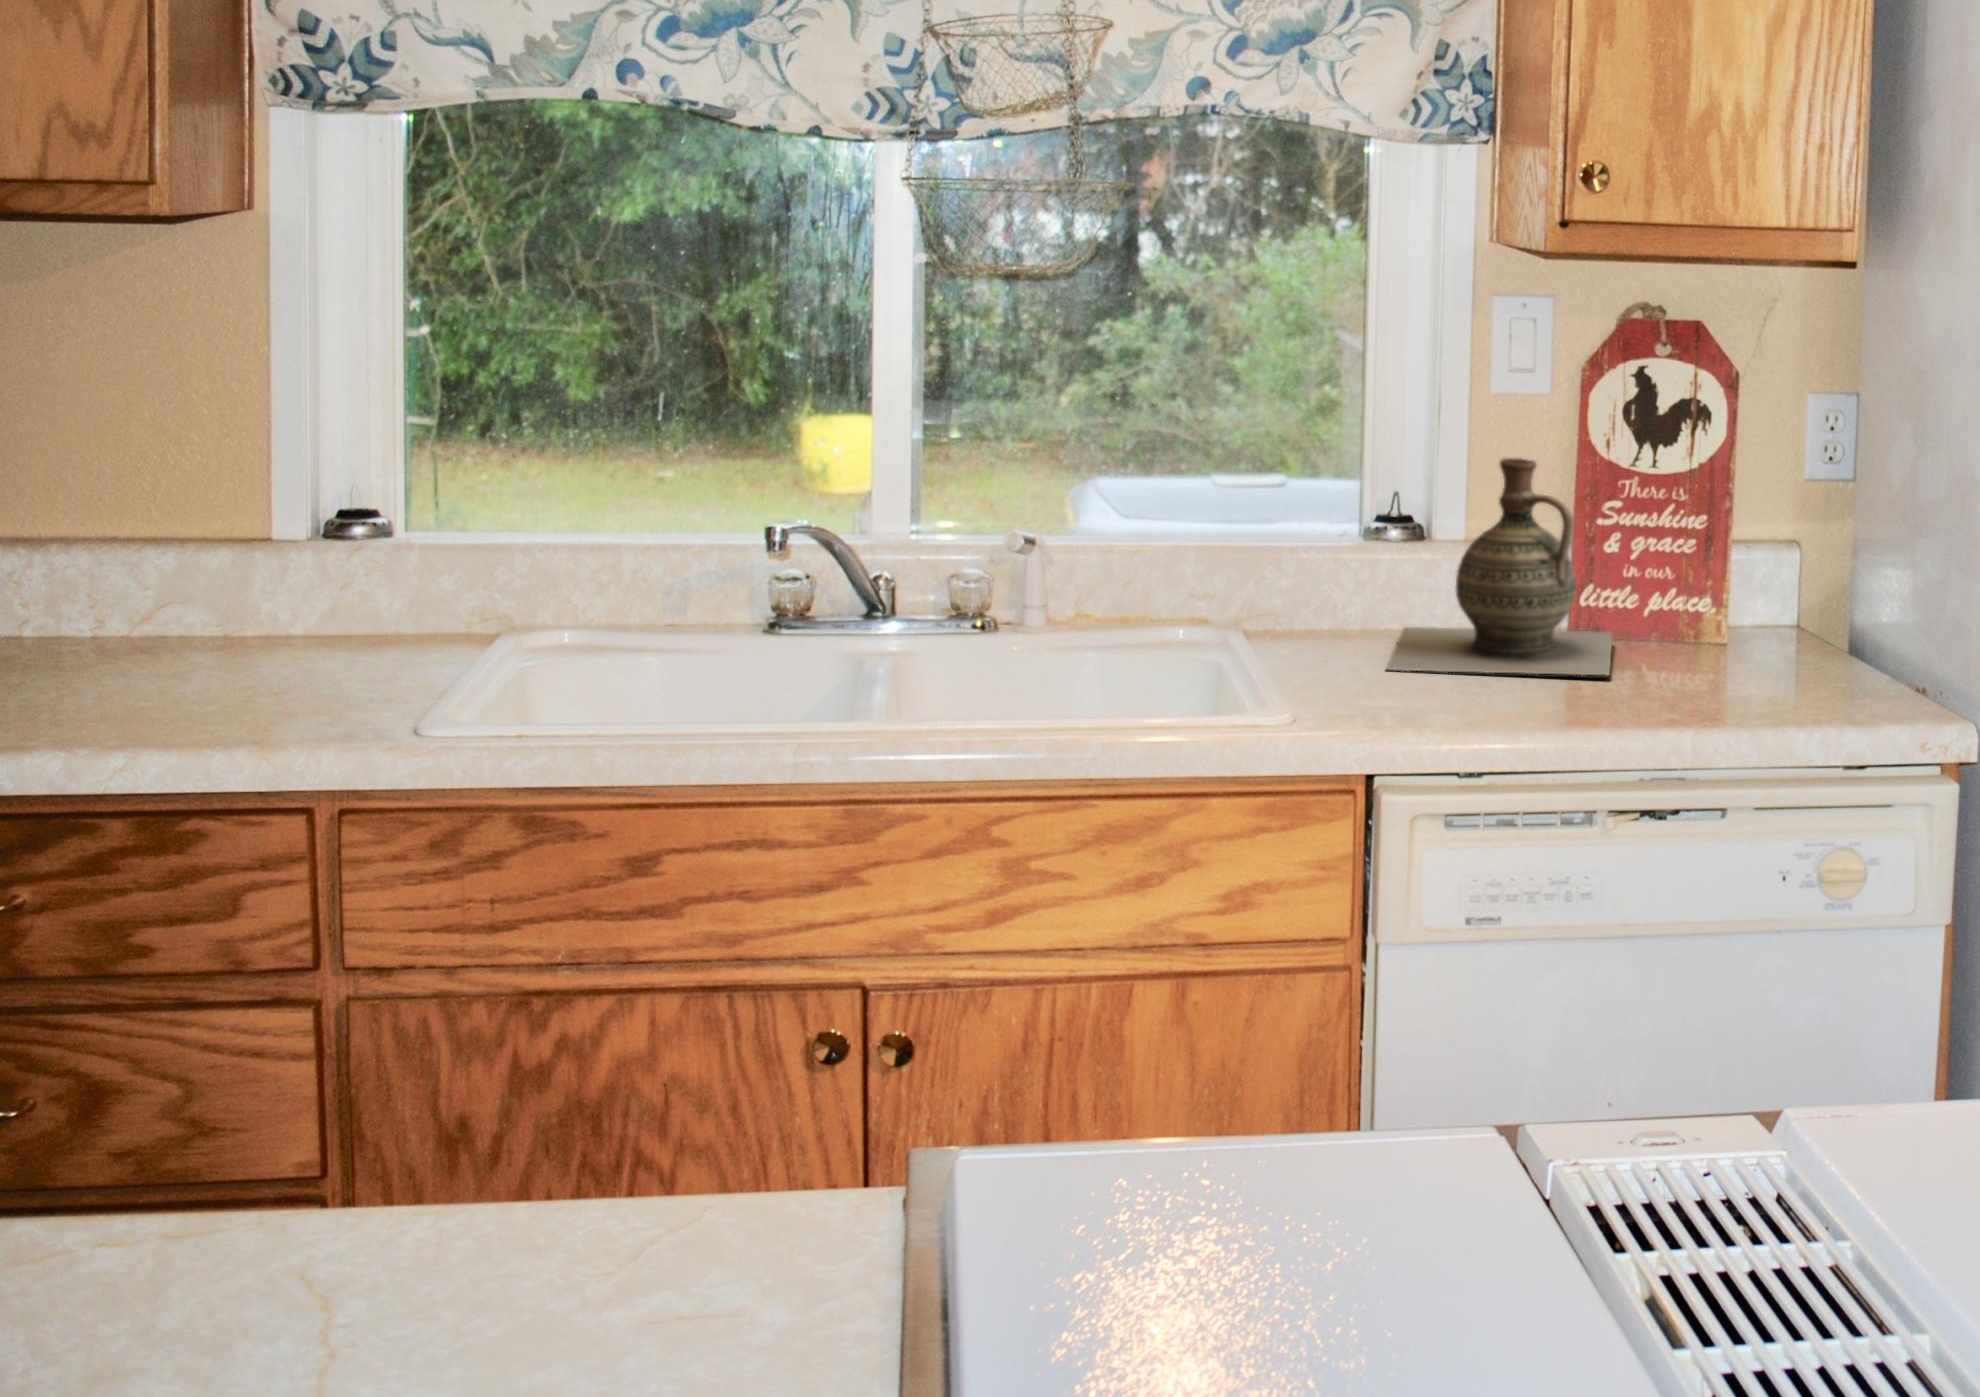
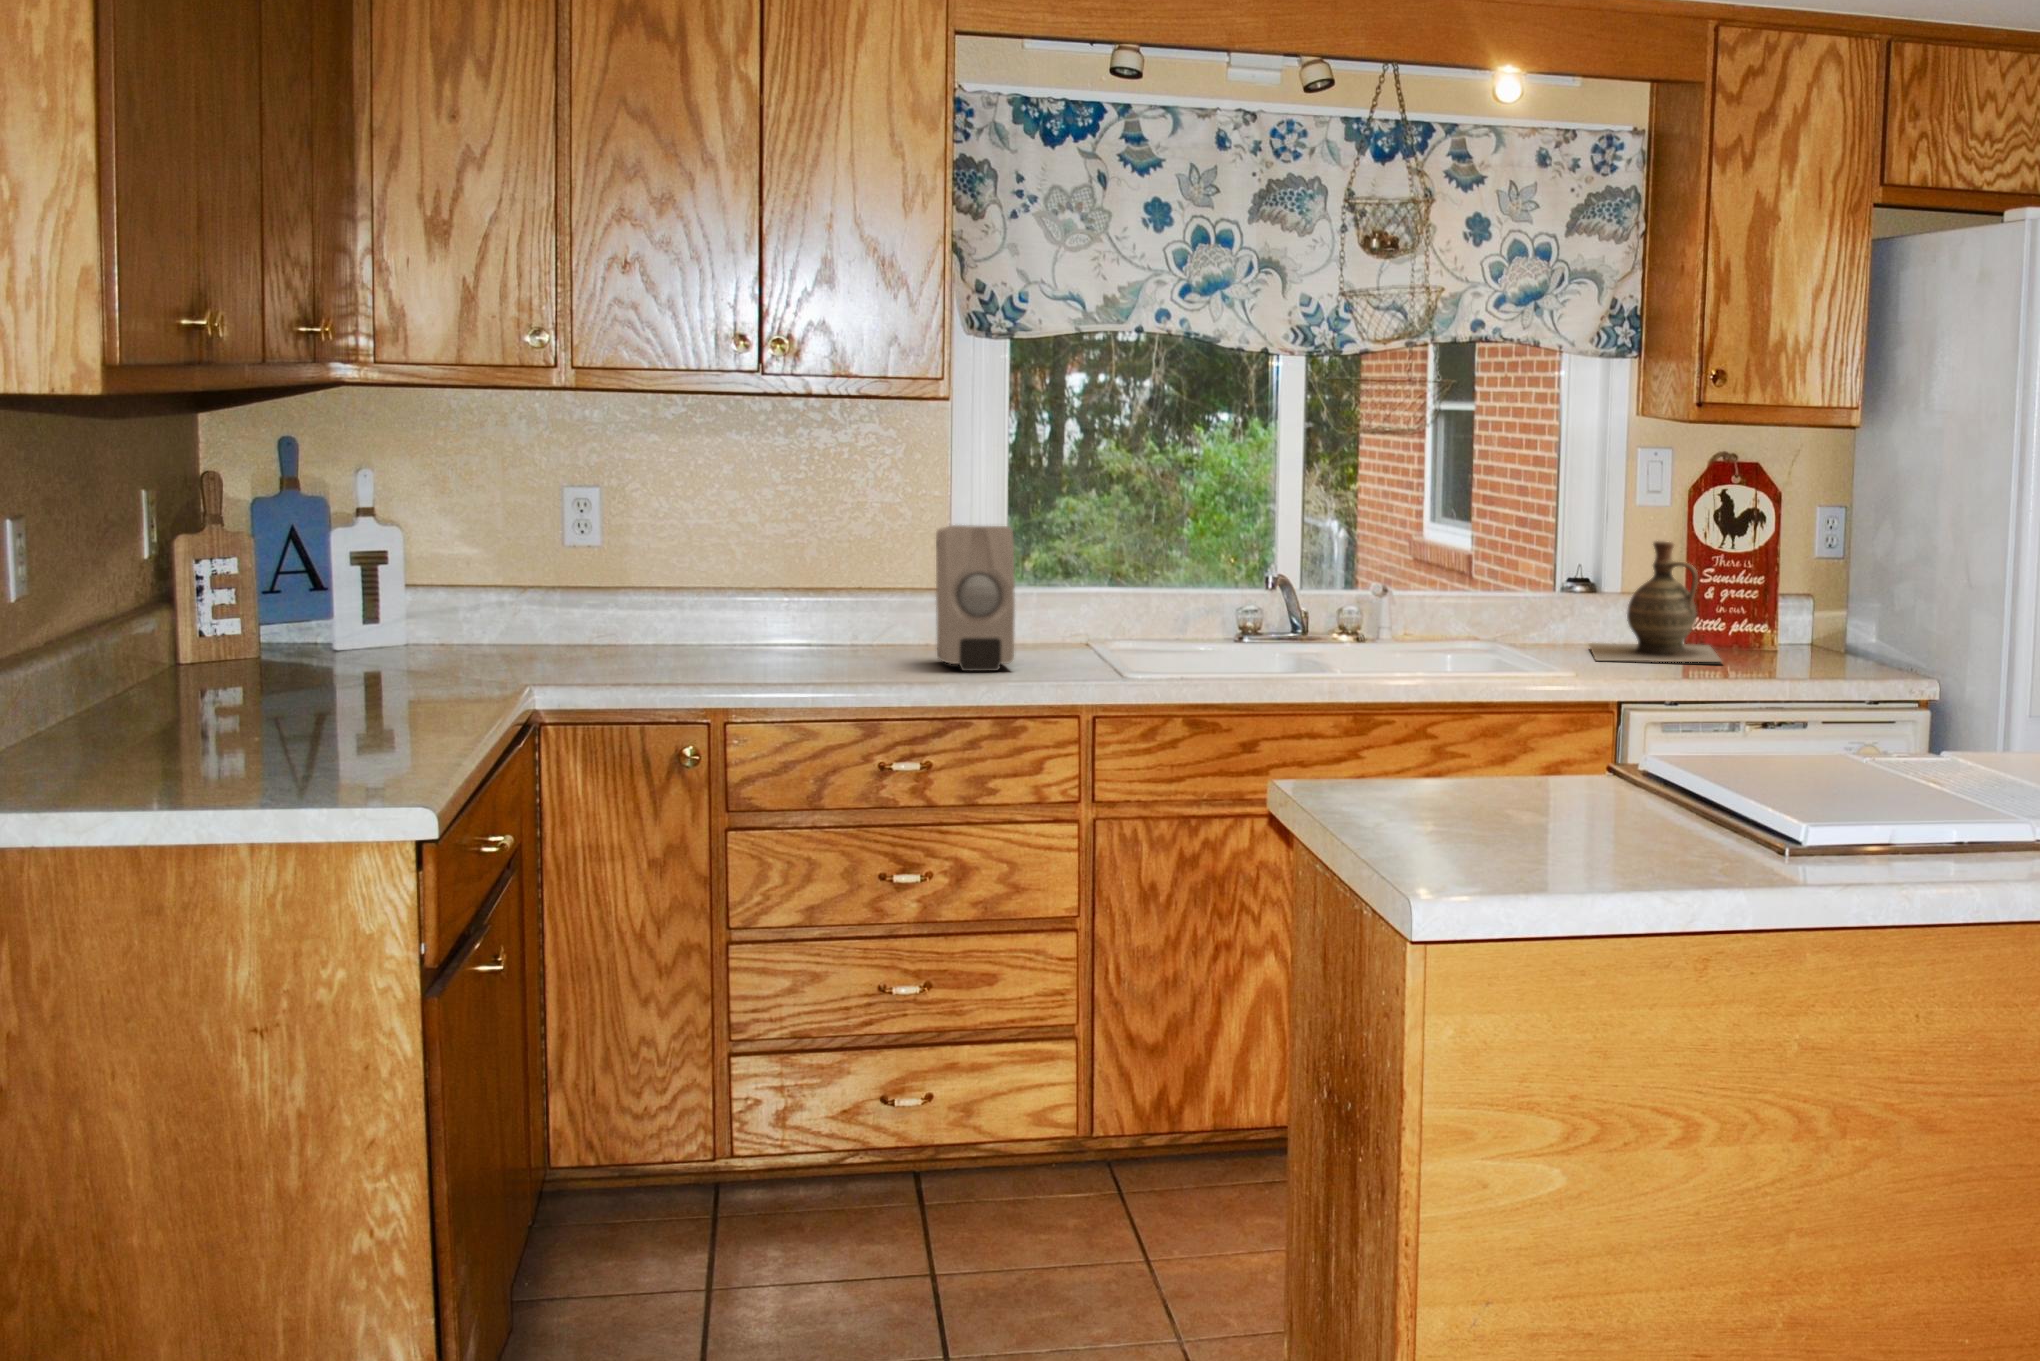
soap dispenser: none [127,445,285,710] -> present [936,525,1015,671]

